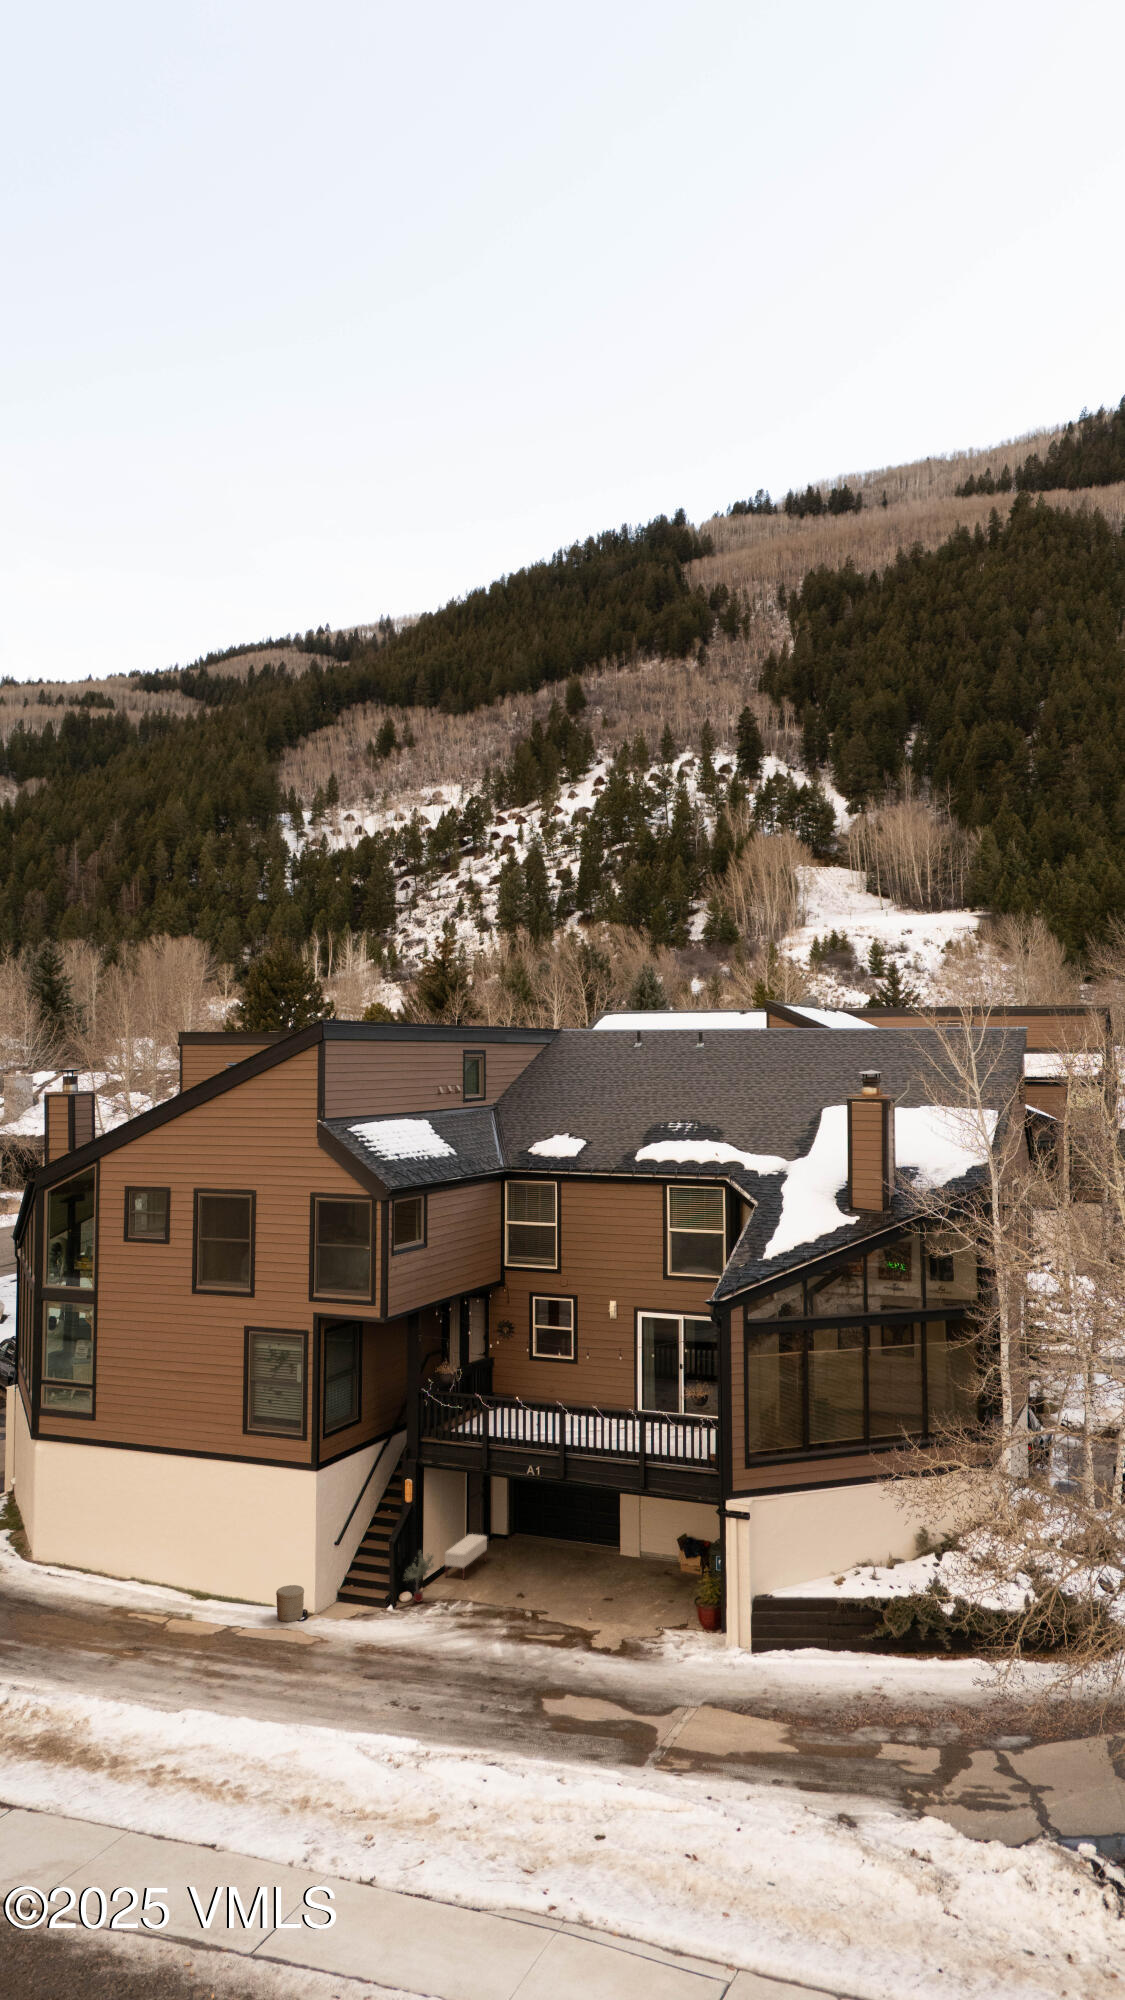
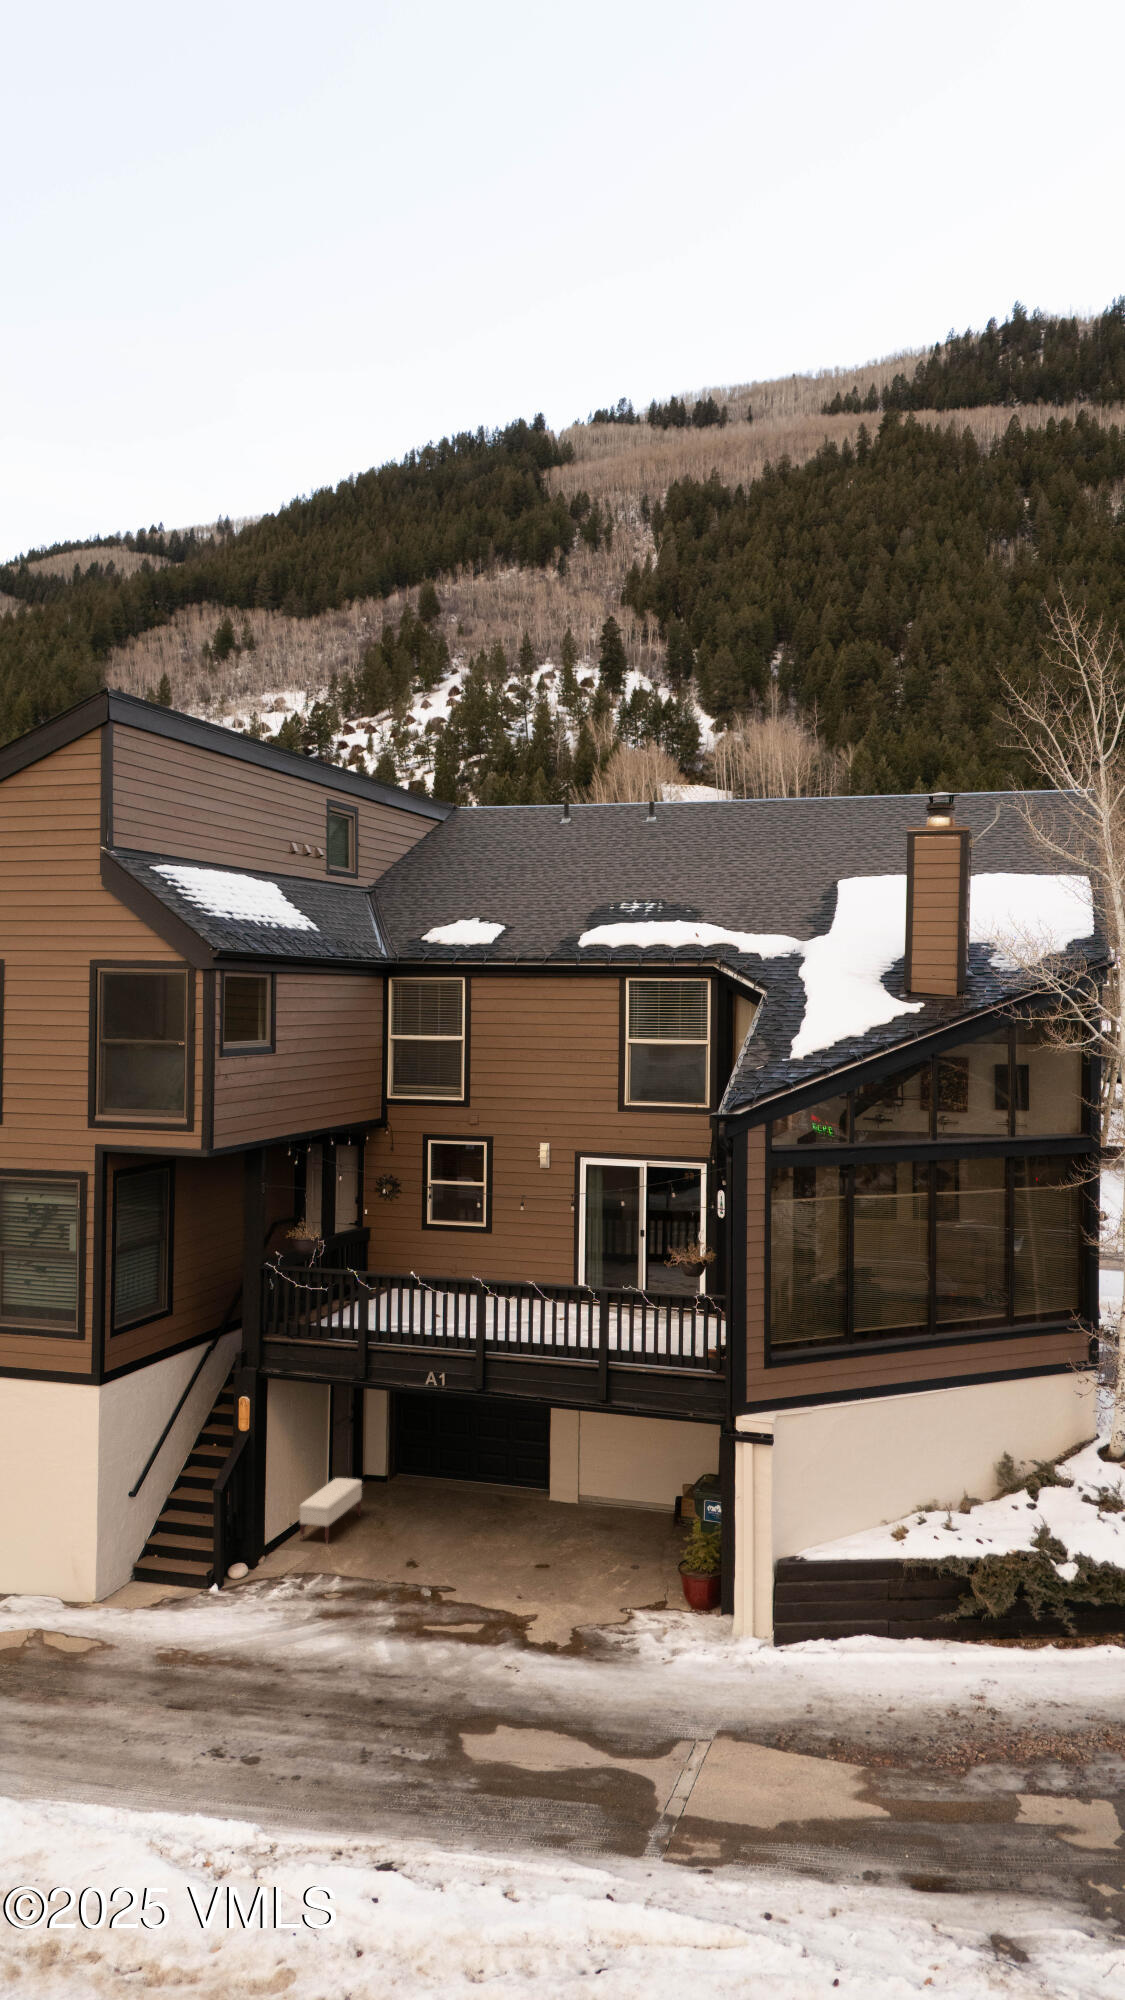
potted tree: present [405,1552,434,1602] -> none [234,1503,283,1580]
woven basket: present [276,1585,304,1622] -> none [31,1561,77,1618]

